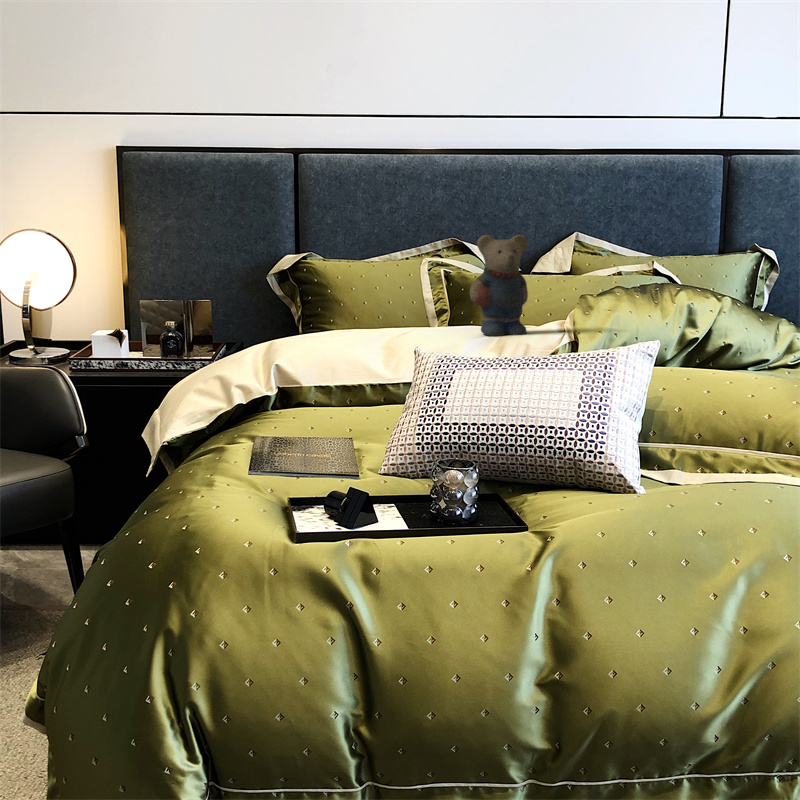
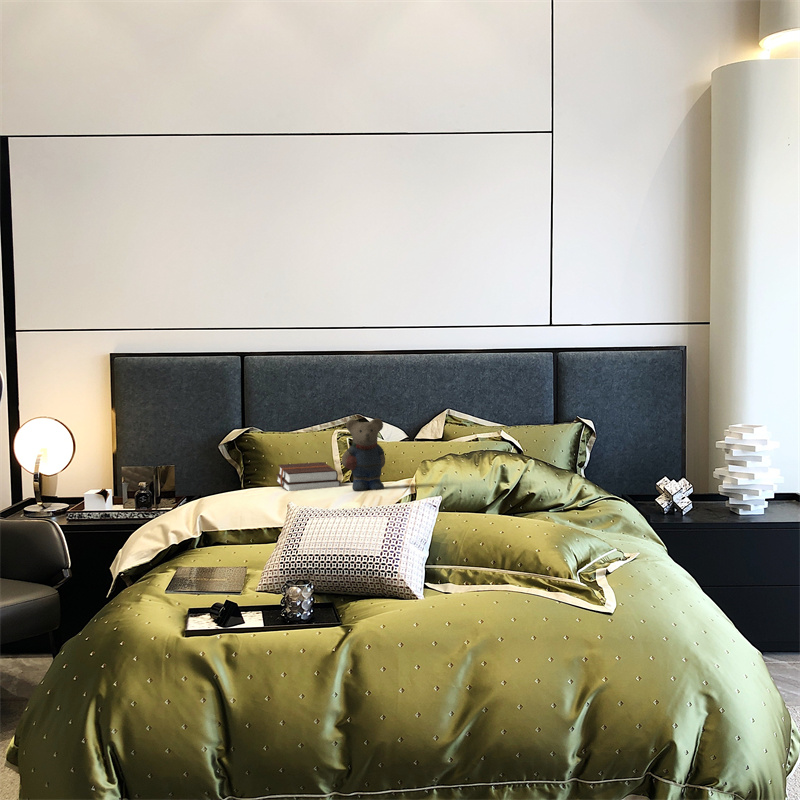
hardback book: none [357,299,454,336] -> present [276,462,341,491]

